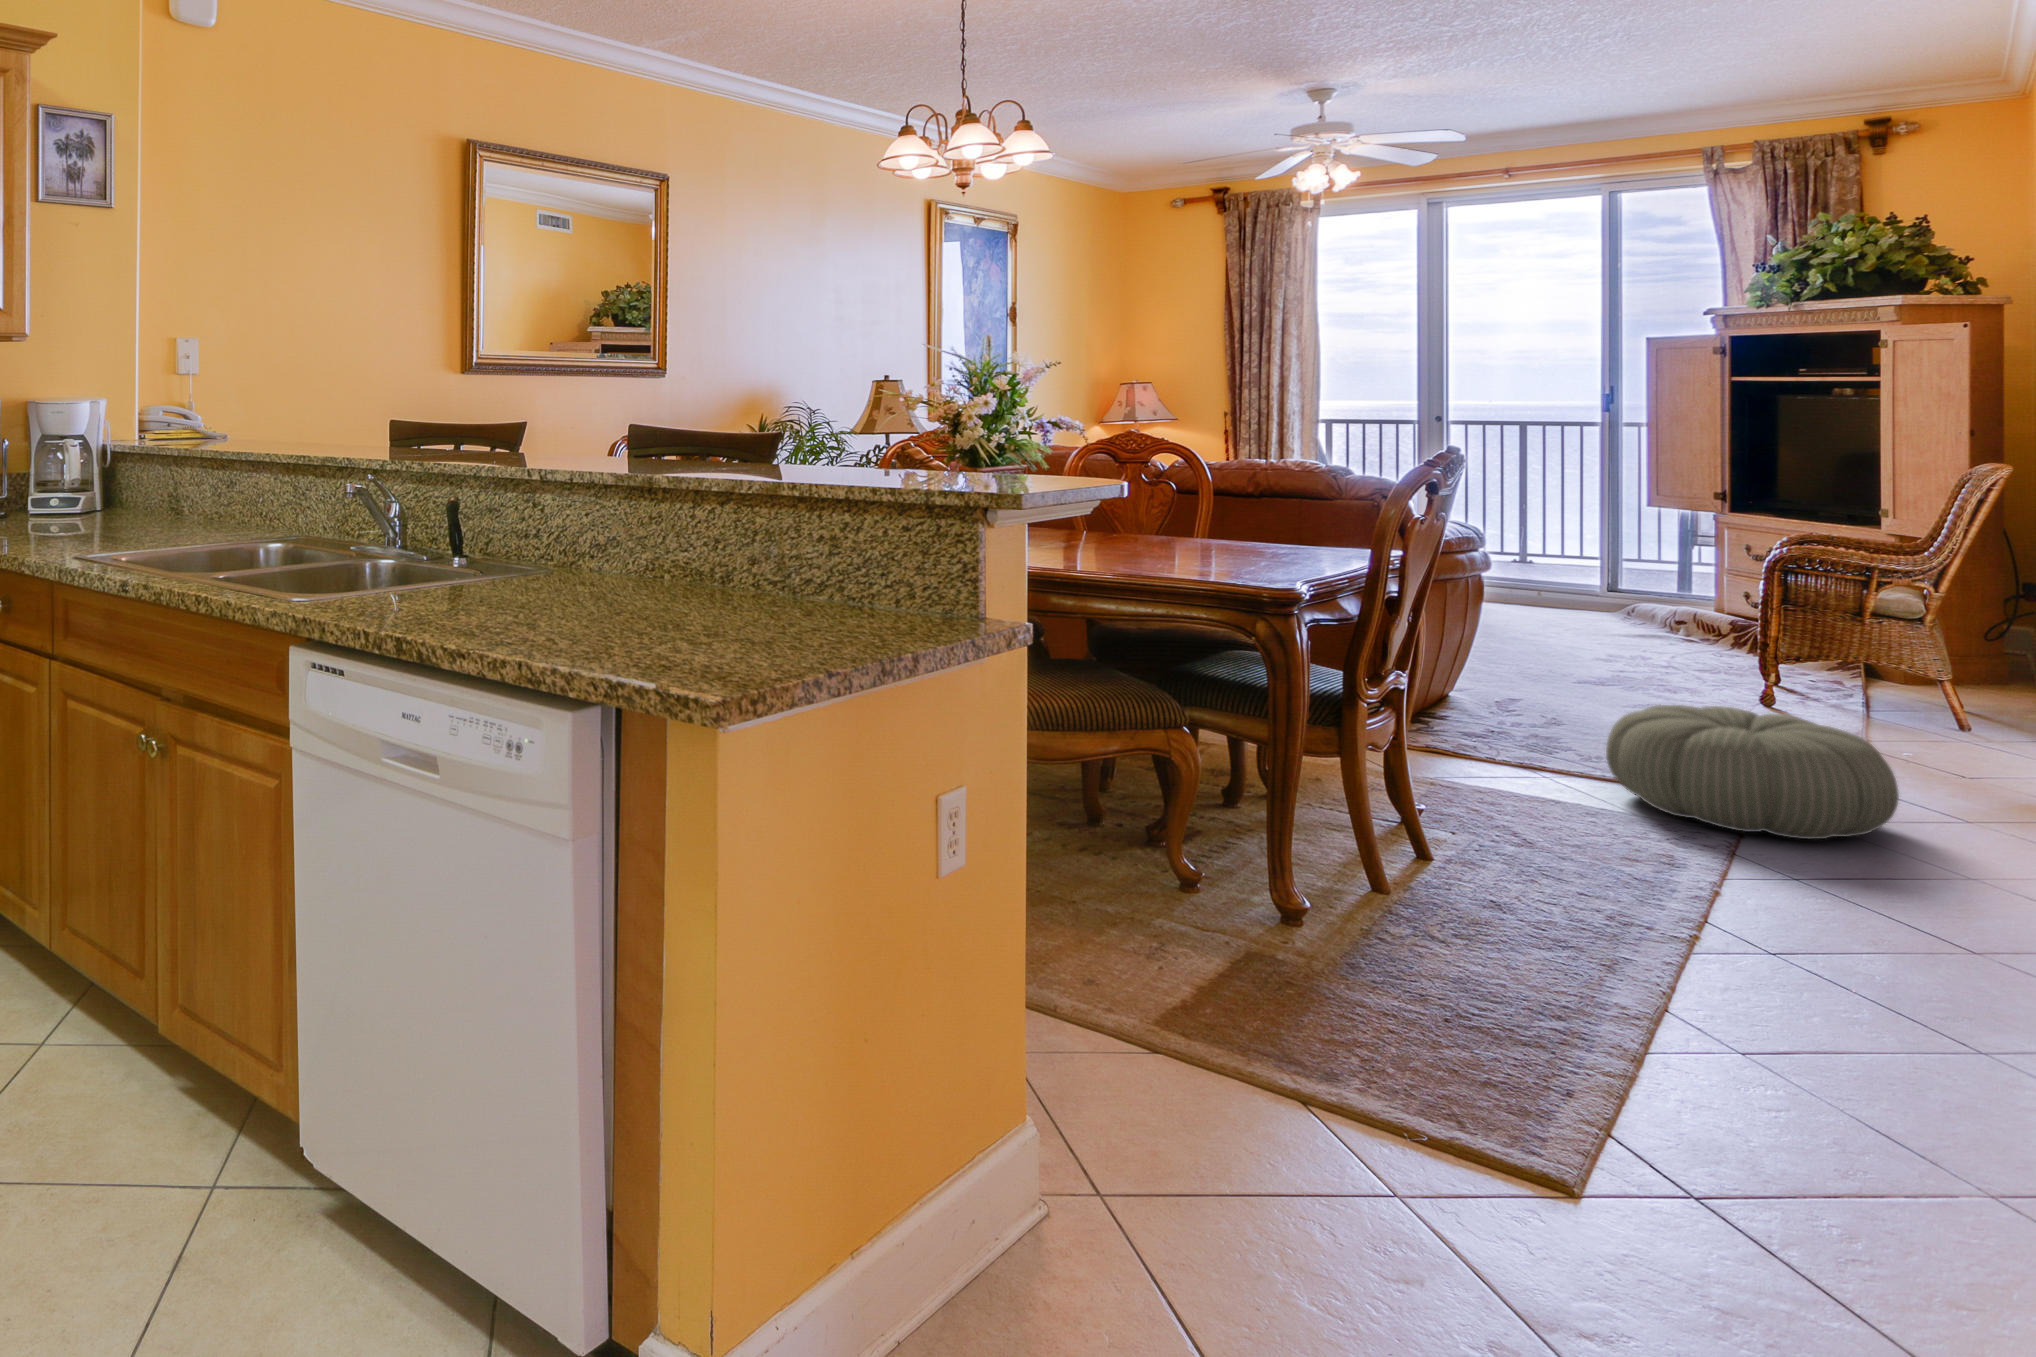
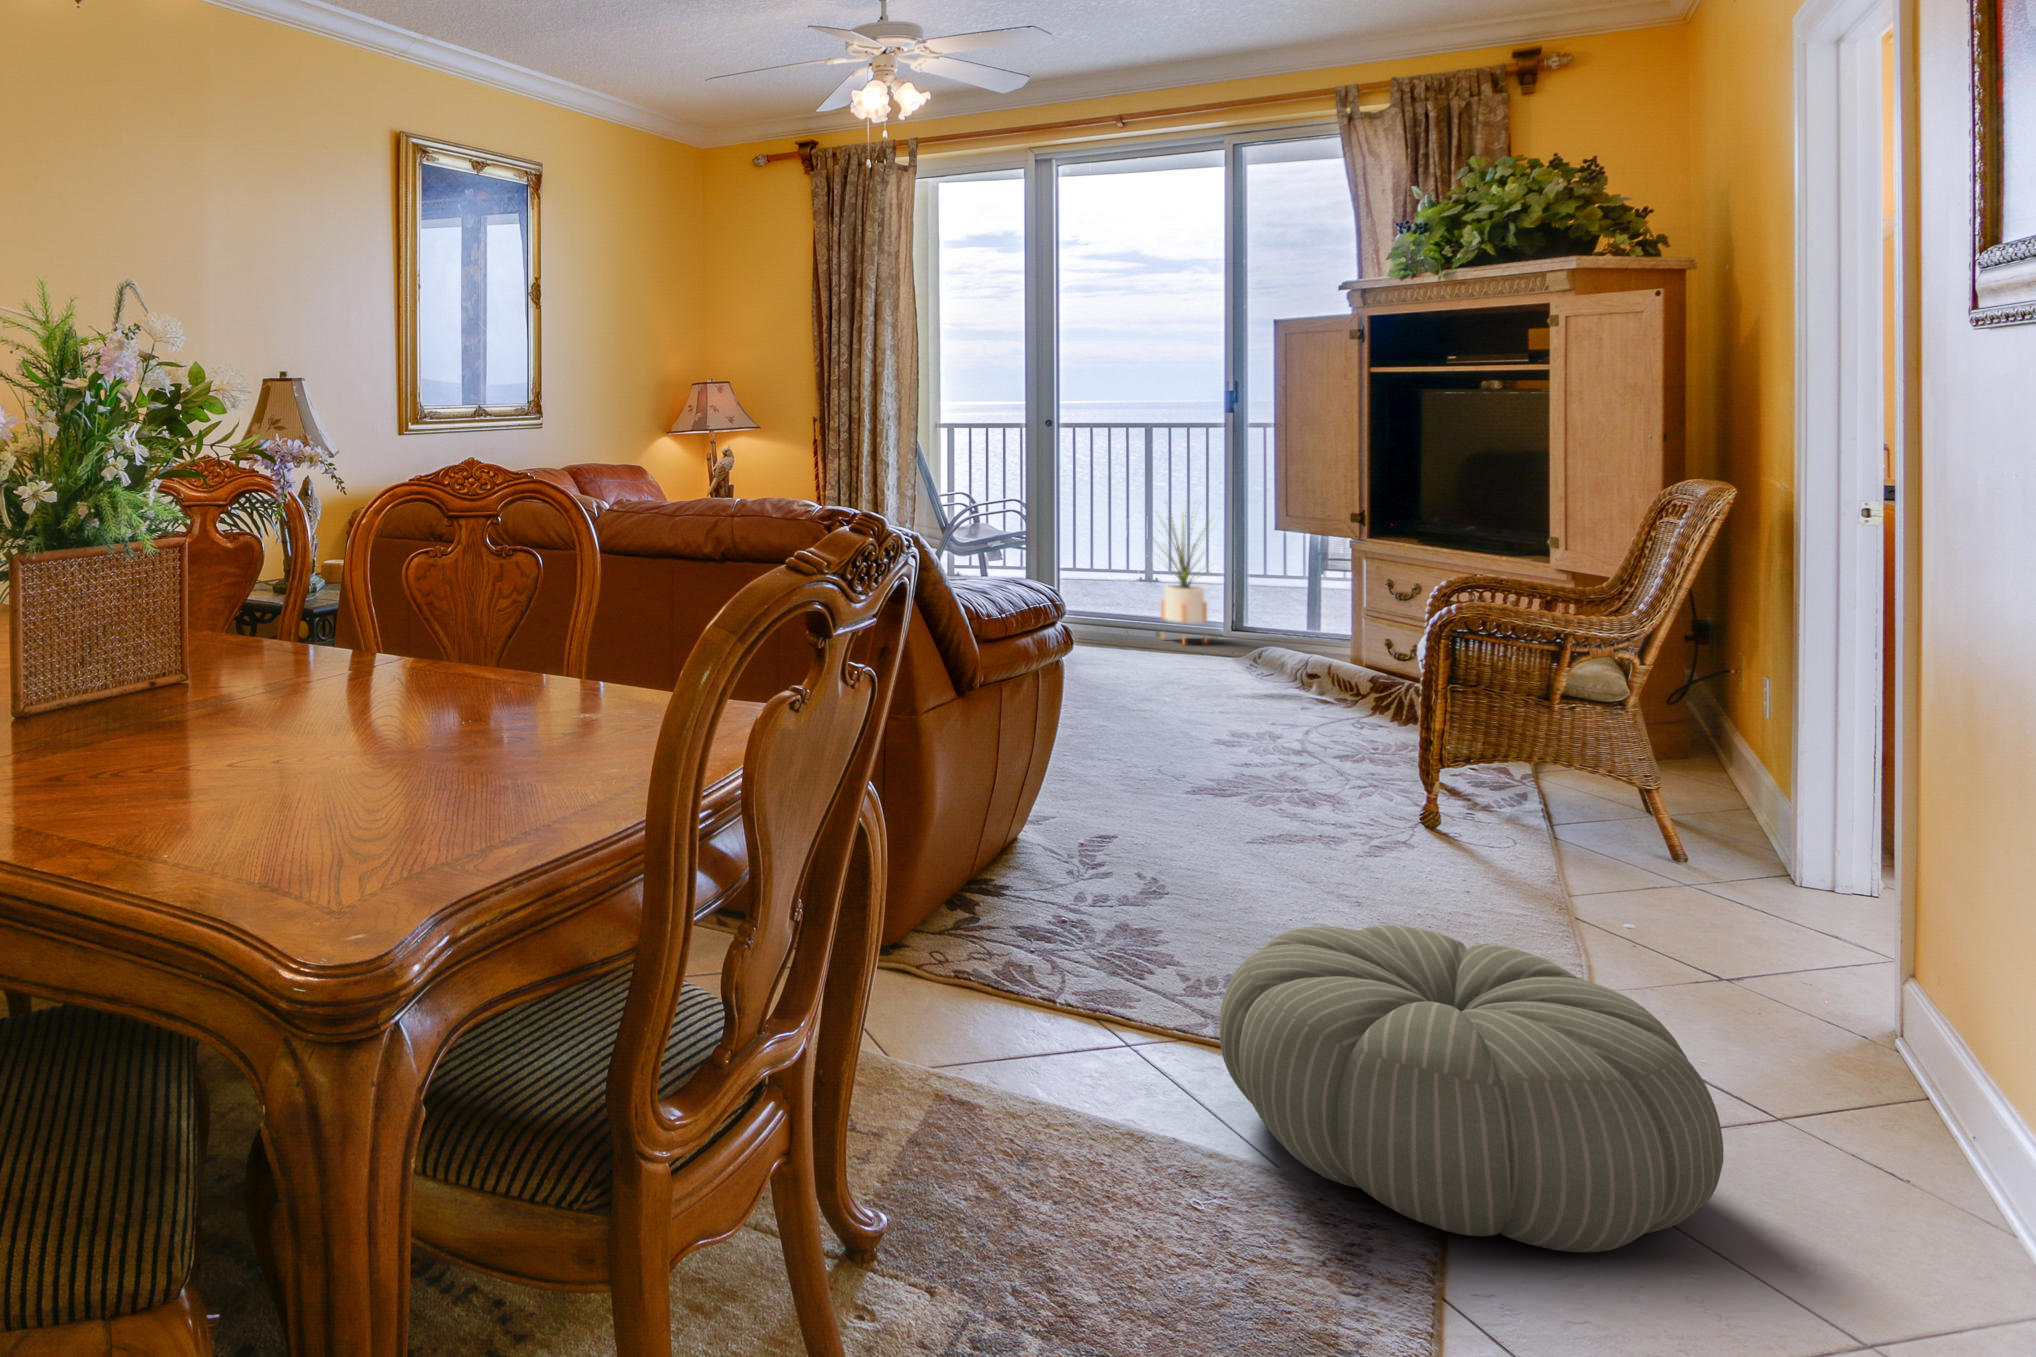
house plant: none [1523,480,1601,599] -> present [1161,517,1207,644]

